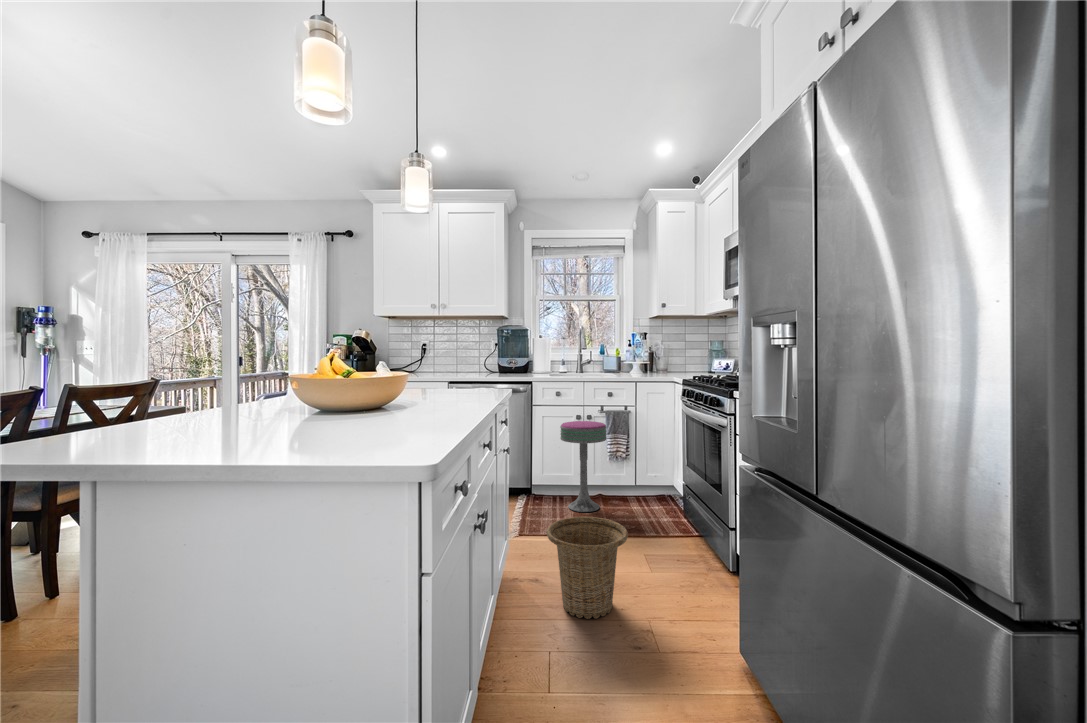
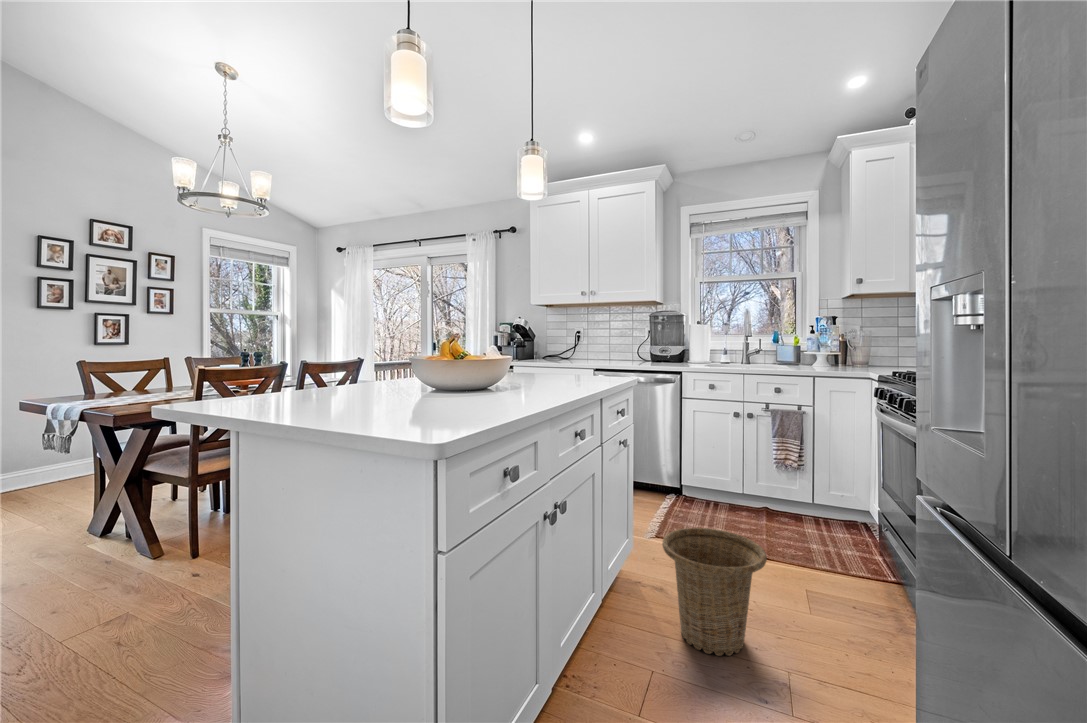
bar stool: present [560,421,606,512] -> none [713,419,771,525]

